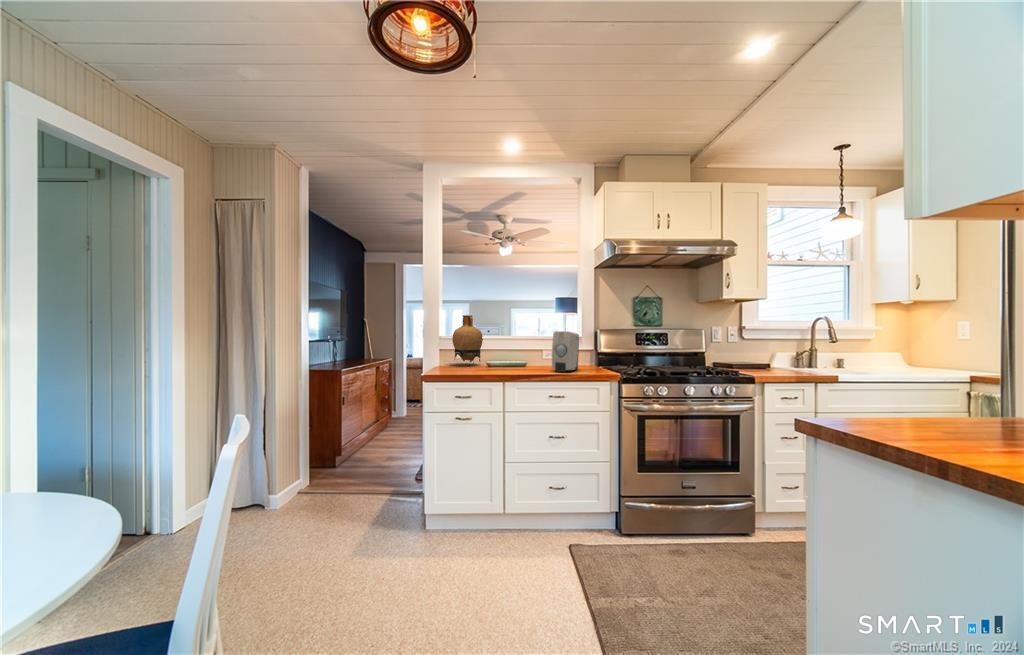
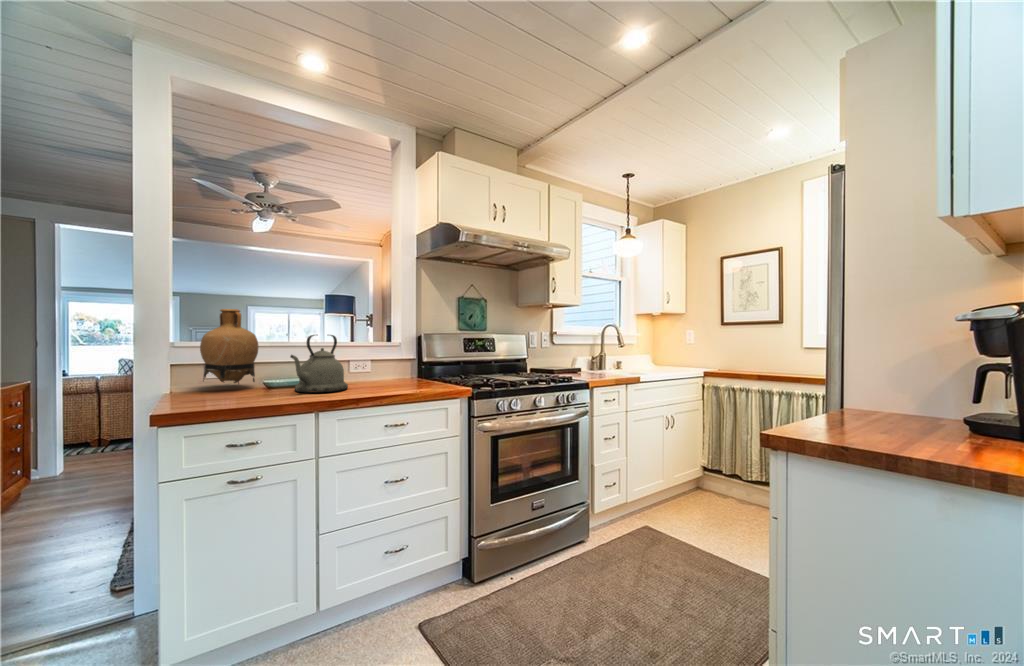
kettle: none [495,331,533,370] -> present [290,335,348,392]
soap dispenser: present [552,331,579,372] -> none [381,336,412,391]

